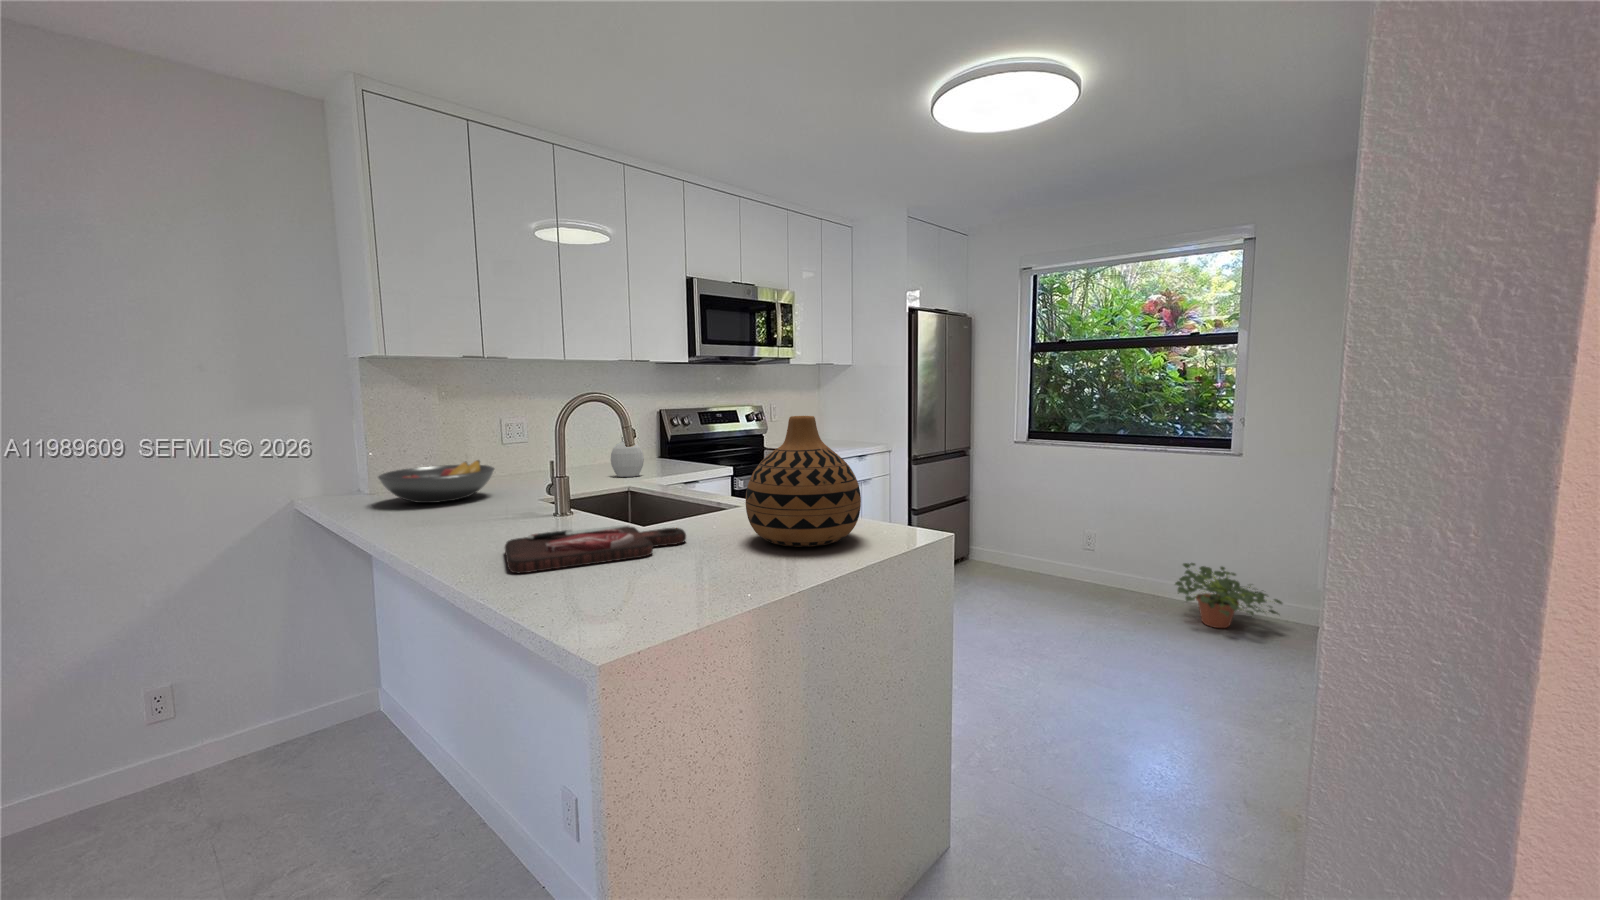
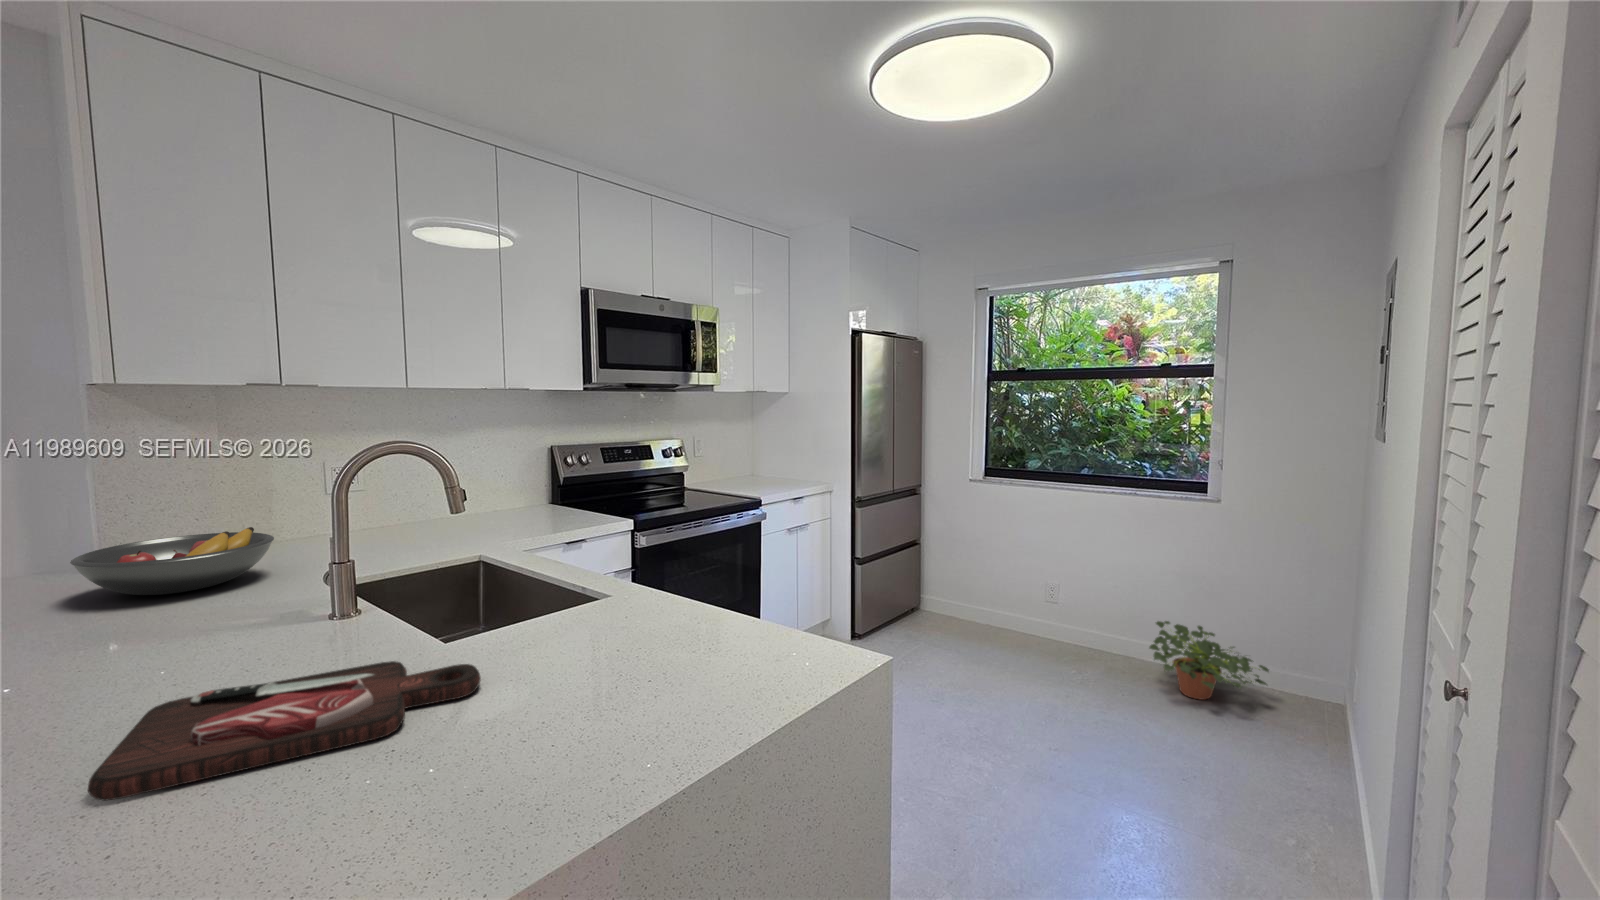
vase: present [746,416,861,547] -> none [573,490,756,706]
soap bottle: present [611,435,644,477] -> none [468,461,513,537]

